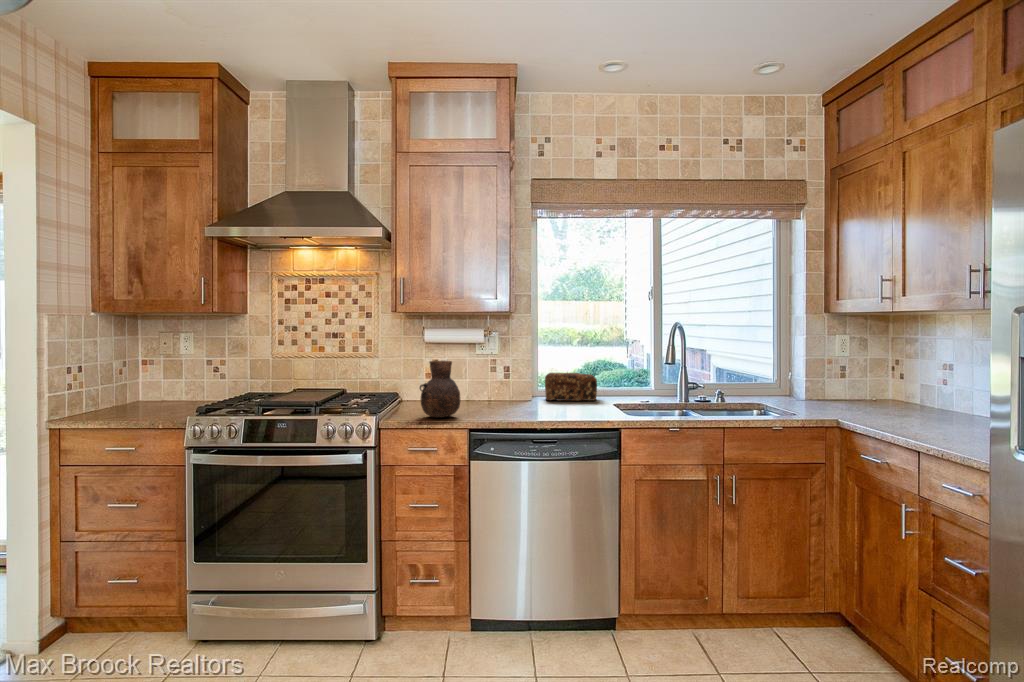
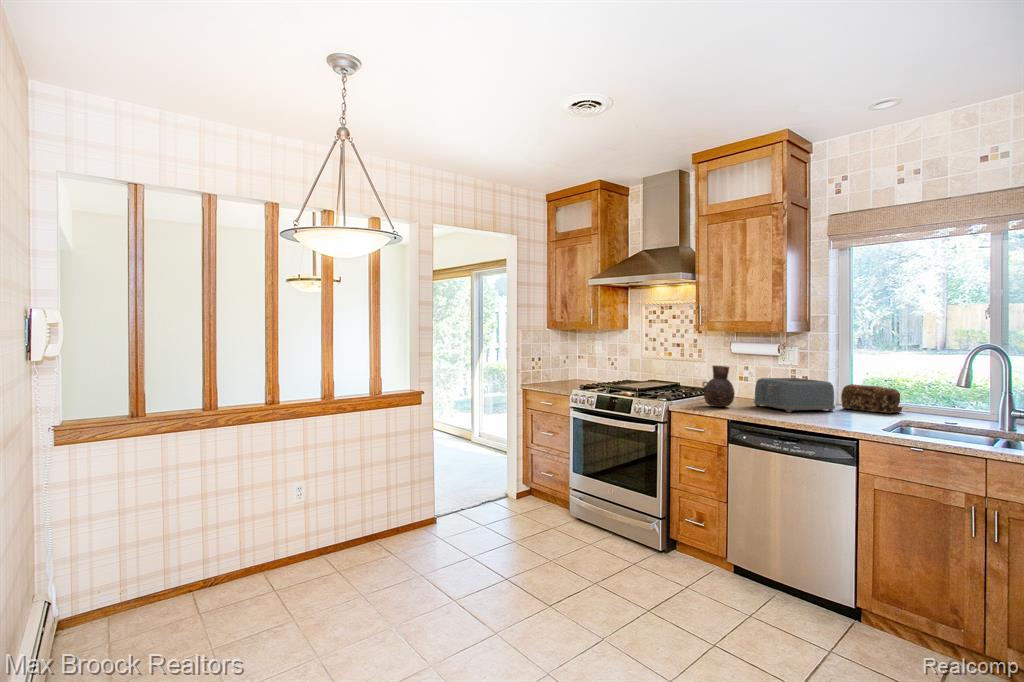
toaster: none [468,370,552,413] -> present [754,378,835,412]

